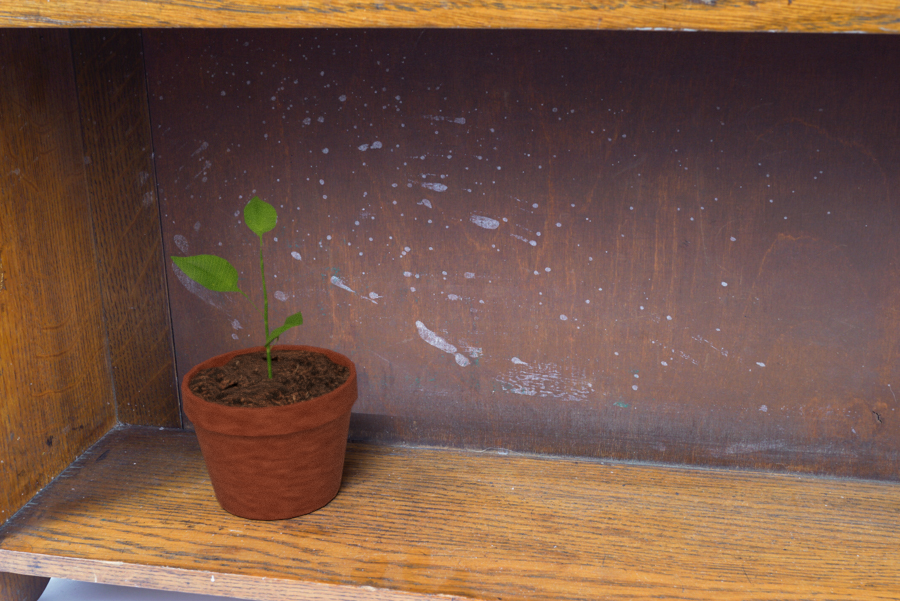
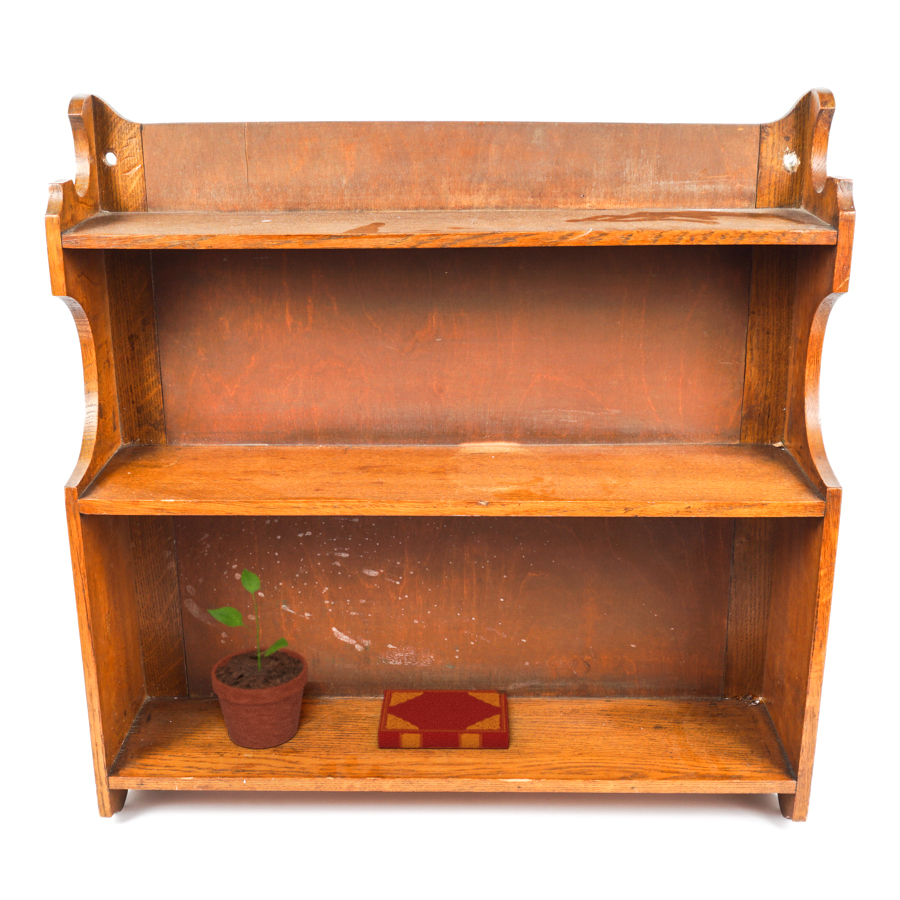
hardback book: none [475,436,736,566] -> present [378,689,509,749]

